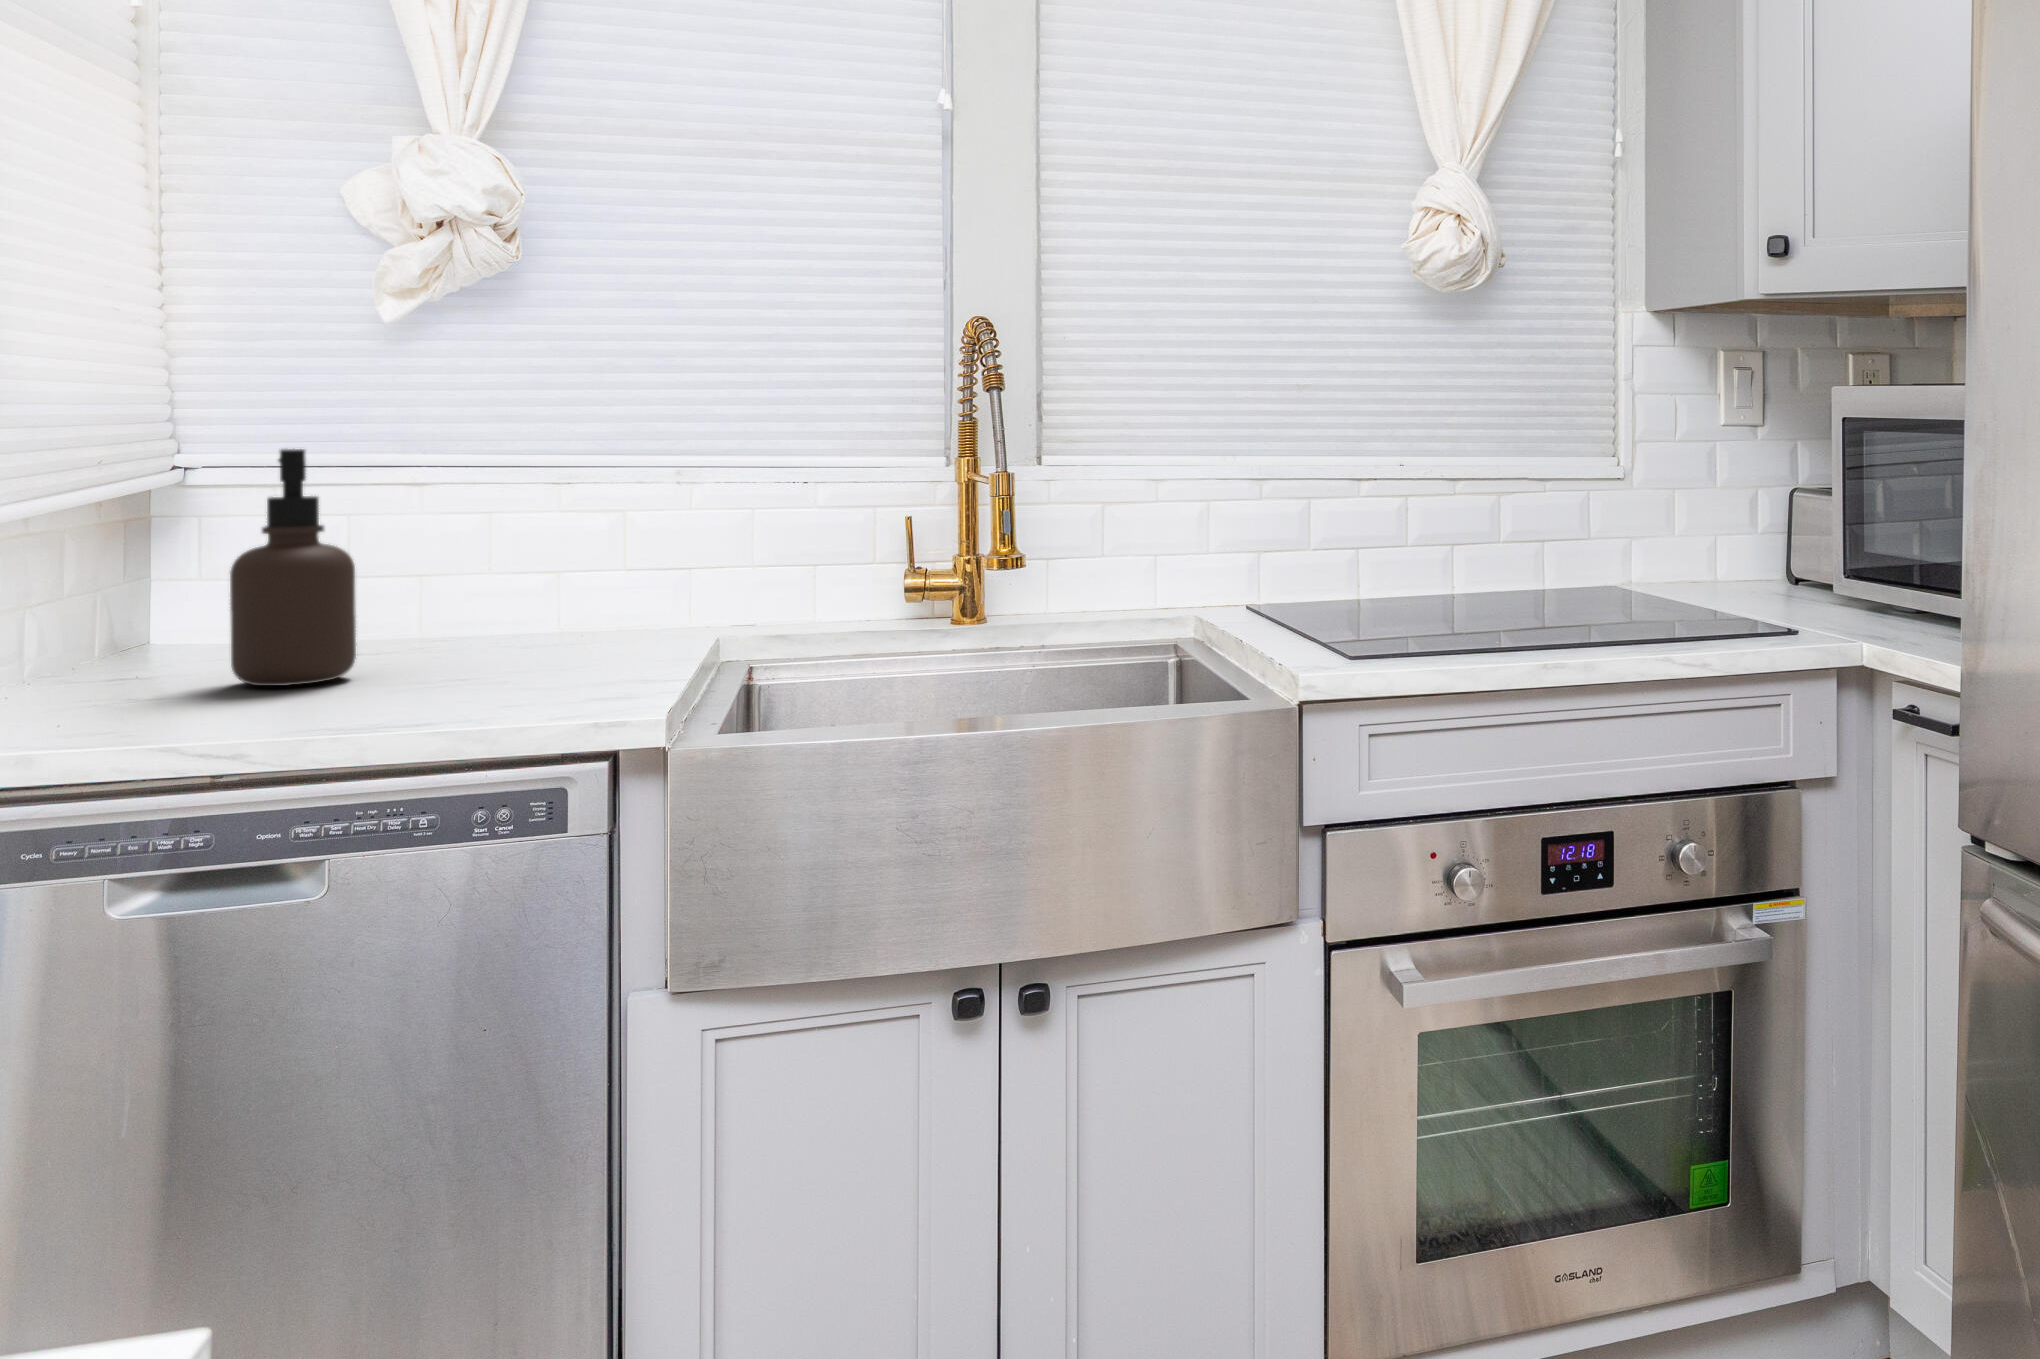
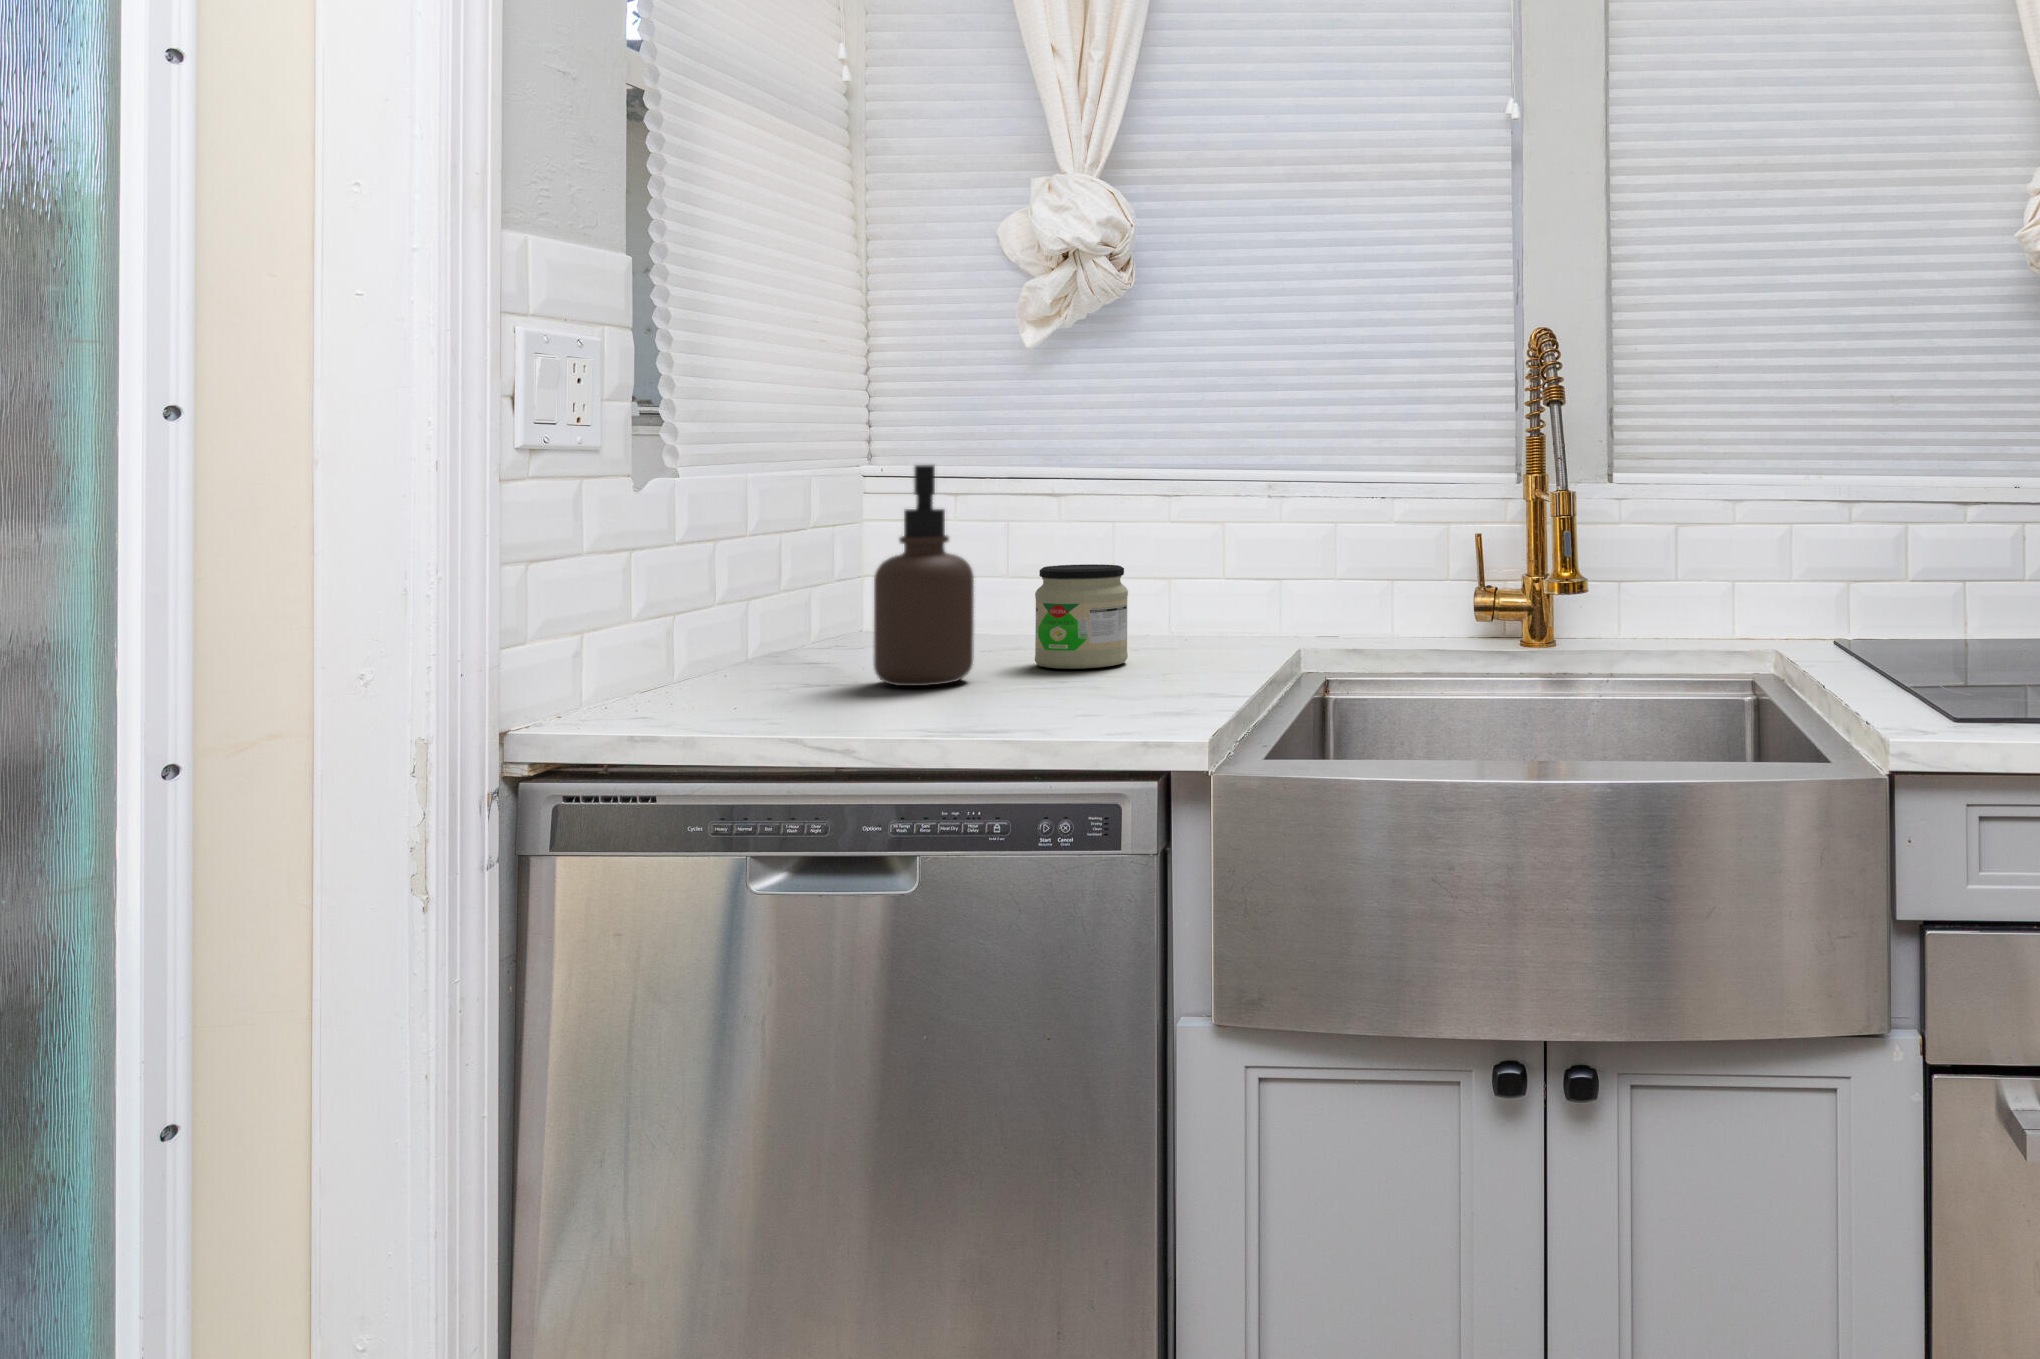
jar: none [420,552,530,661] -> present [1035,564,1128,669]

